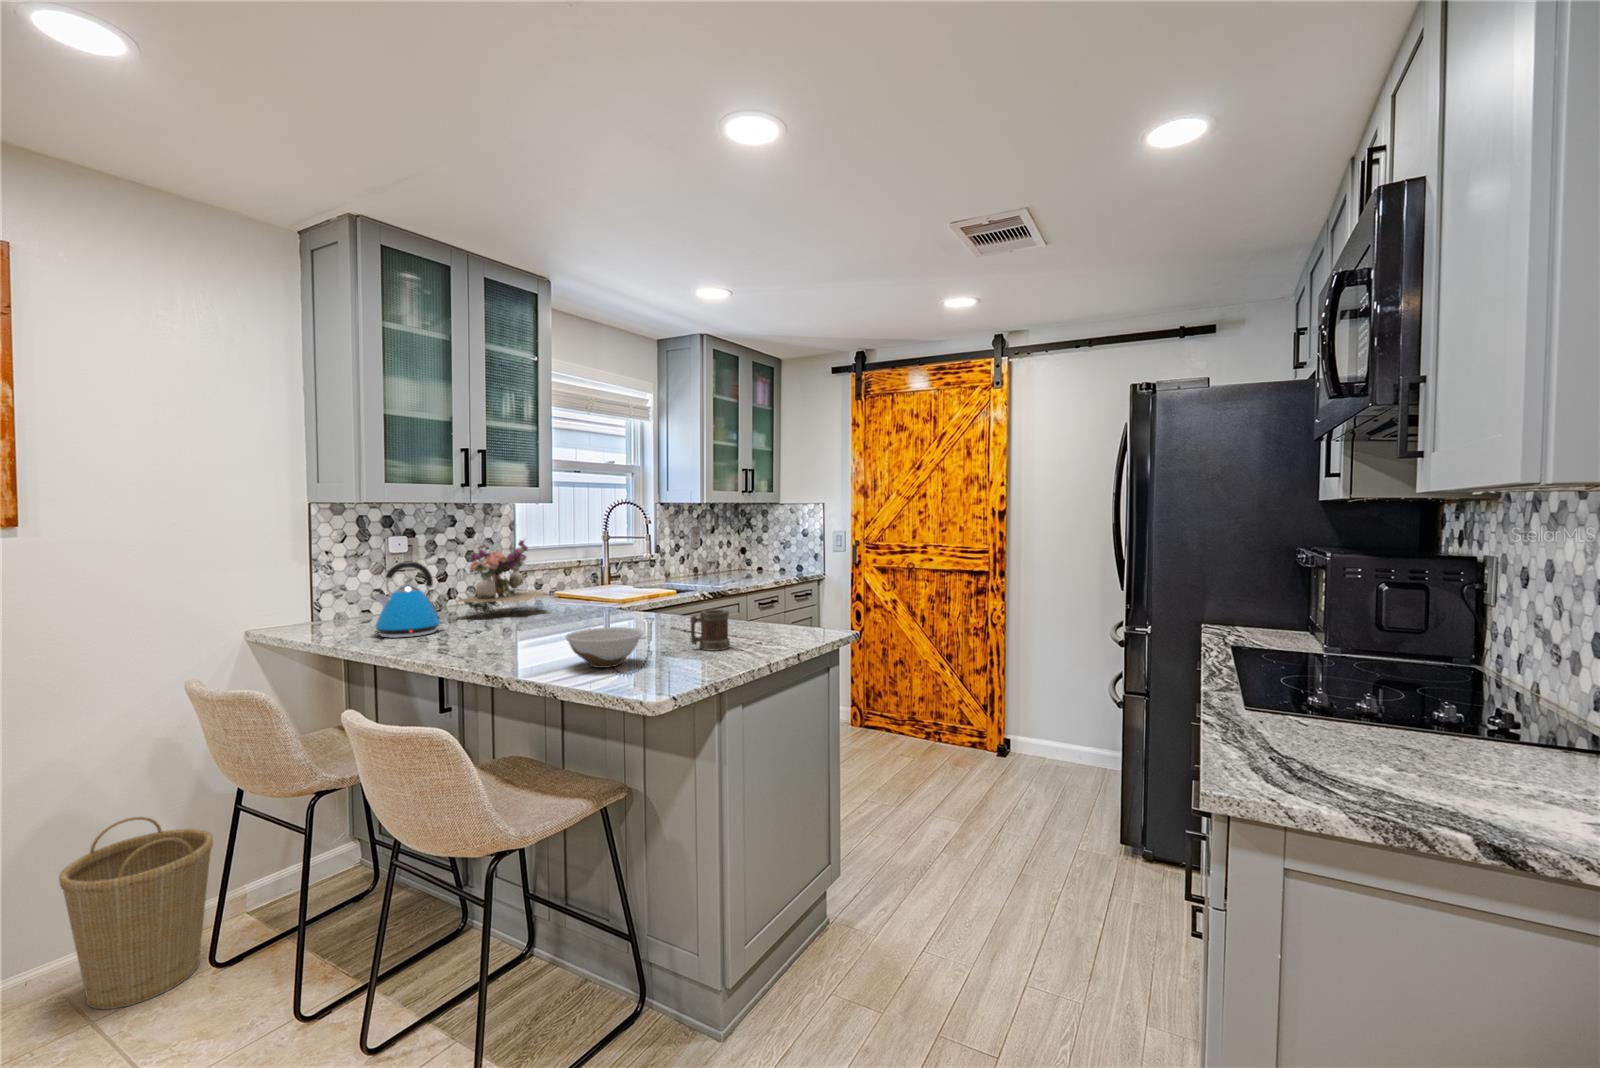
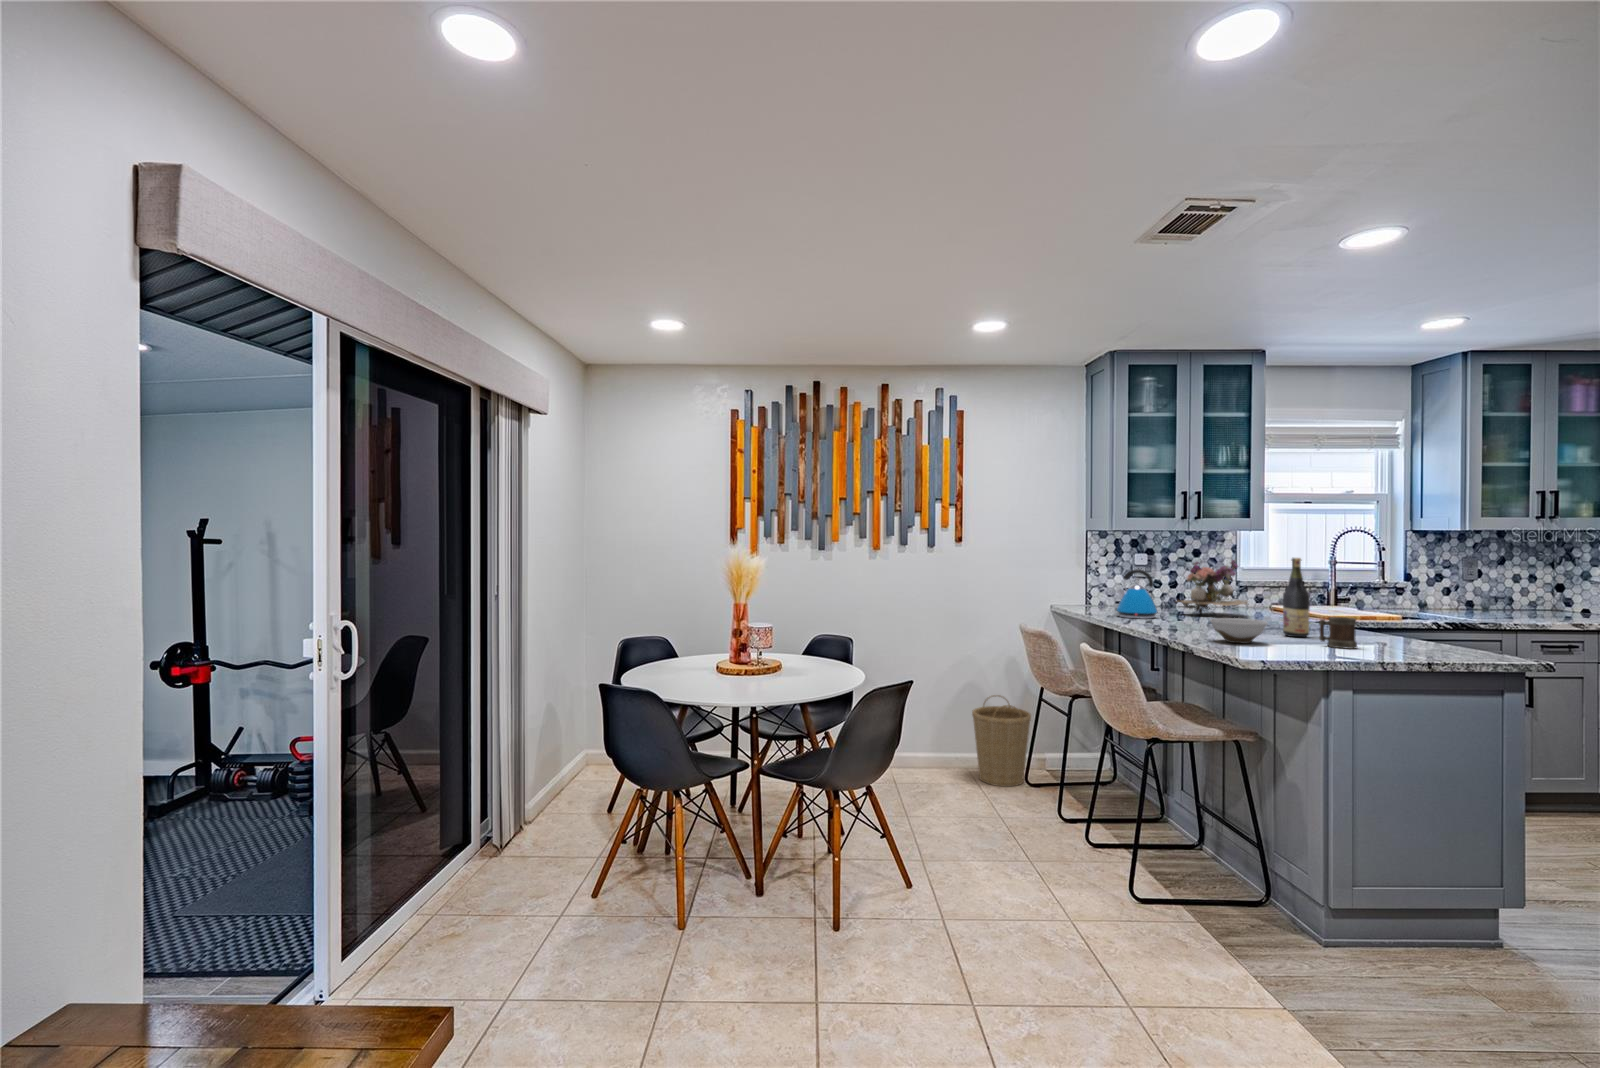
wine bottle: none [628,537,658,639] -> present [1283,558,1310,637]

